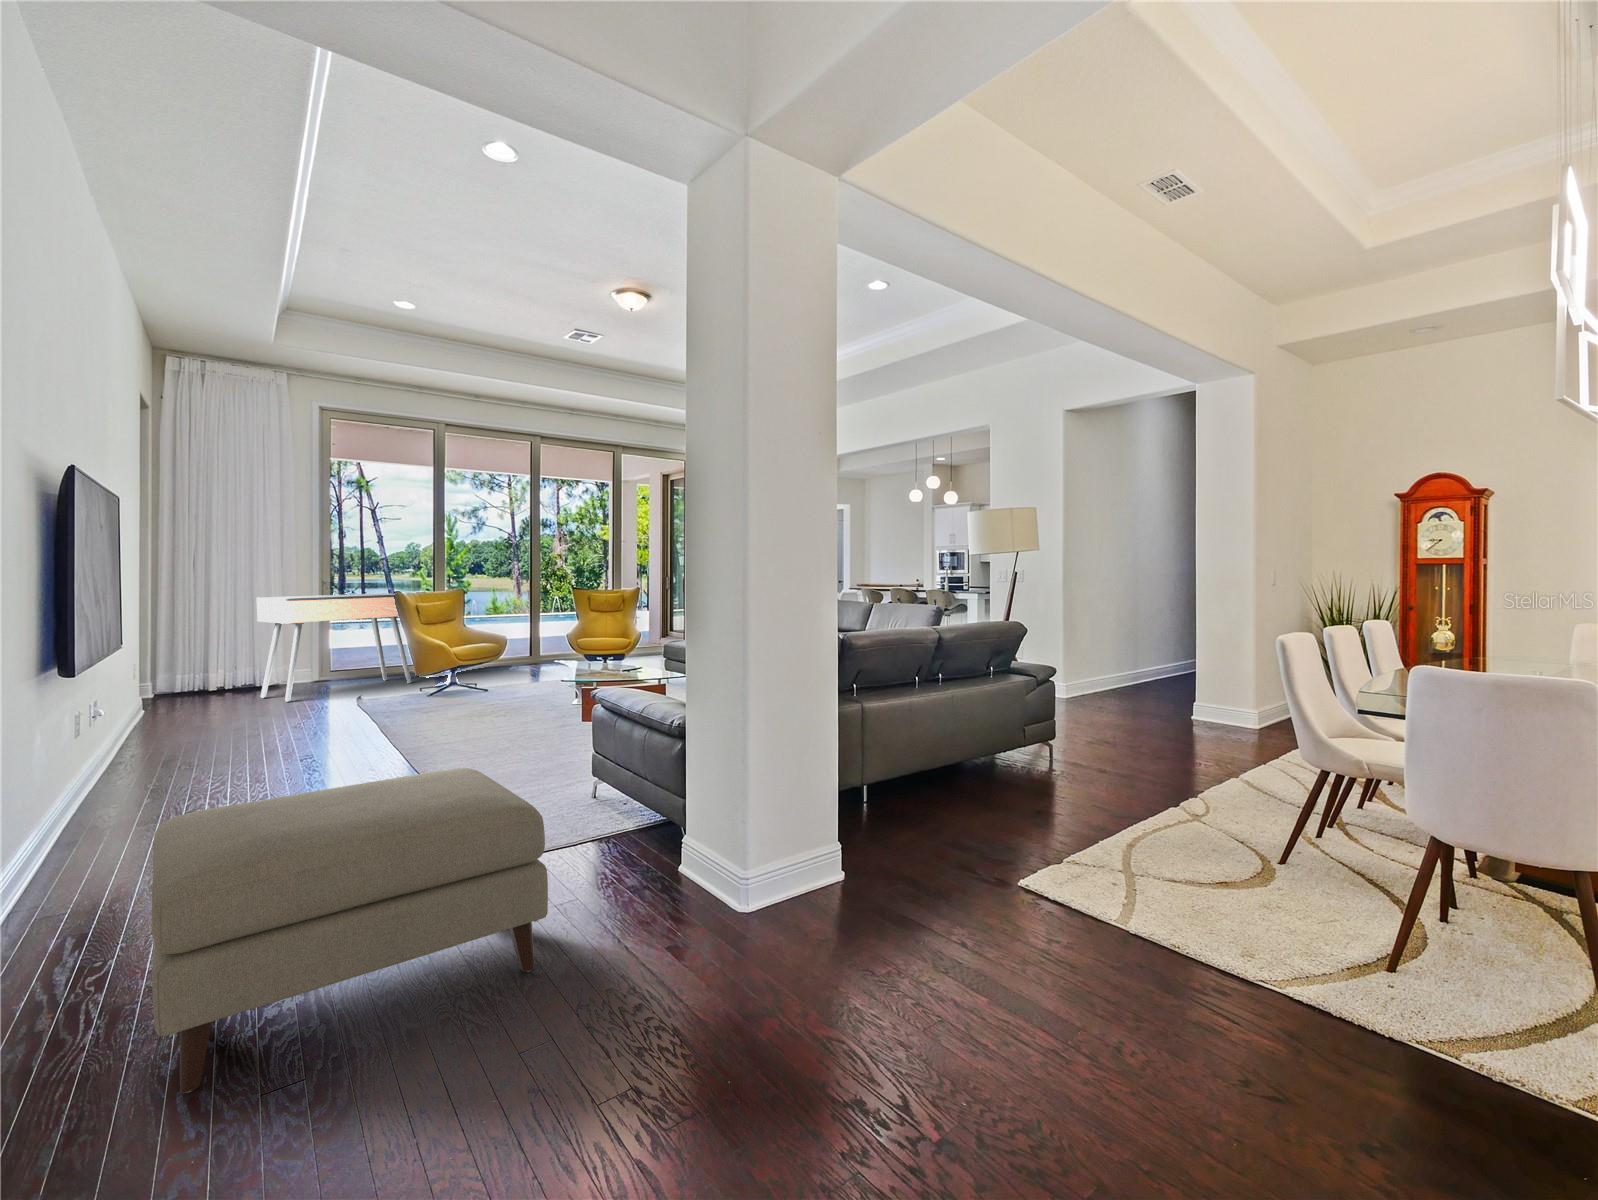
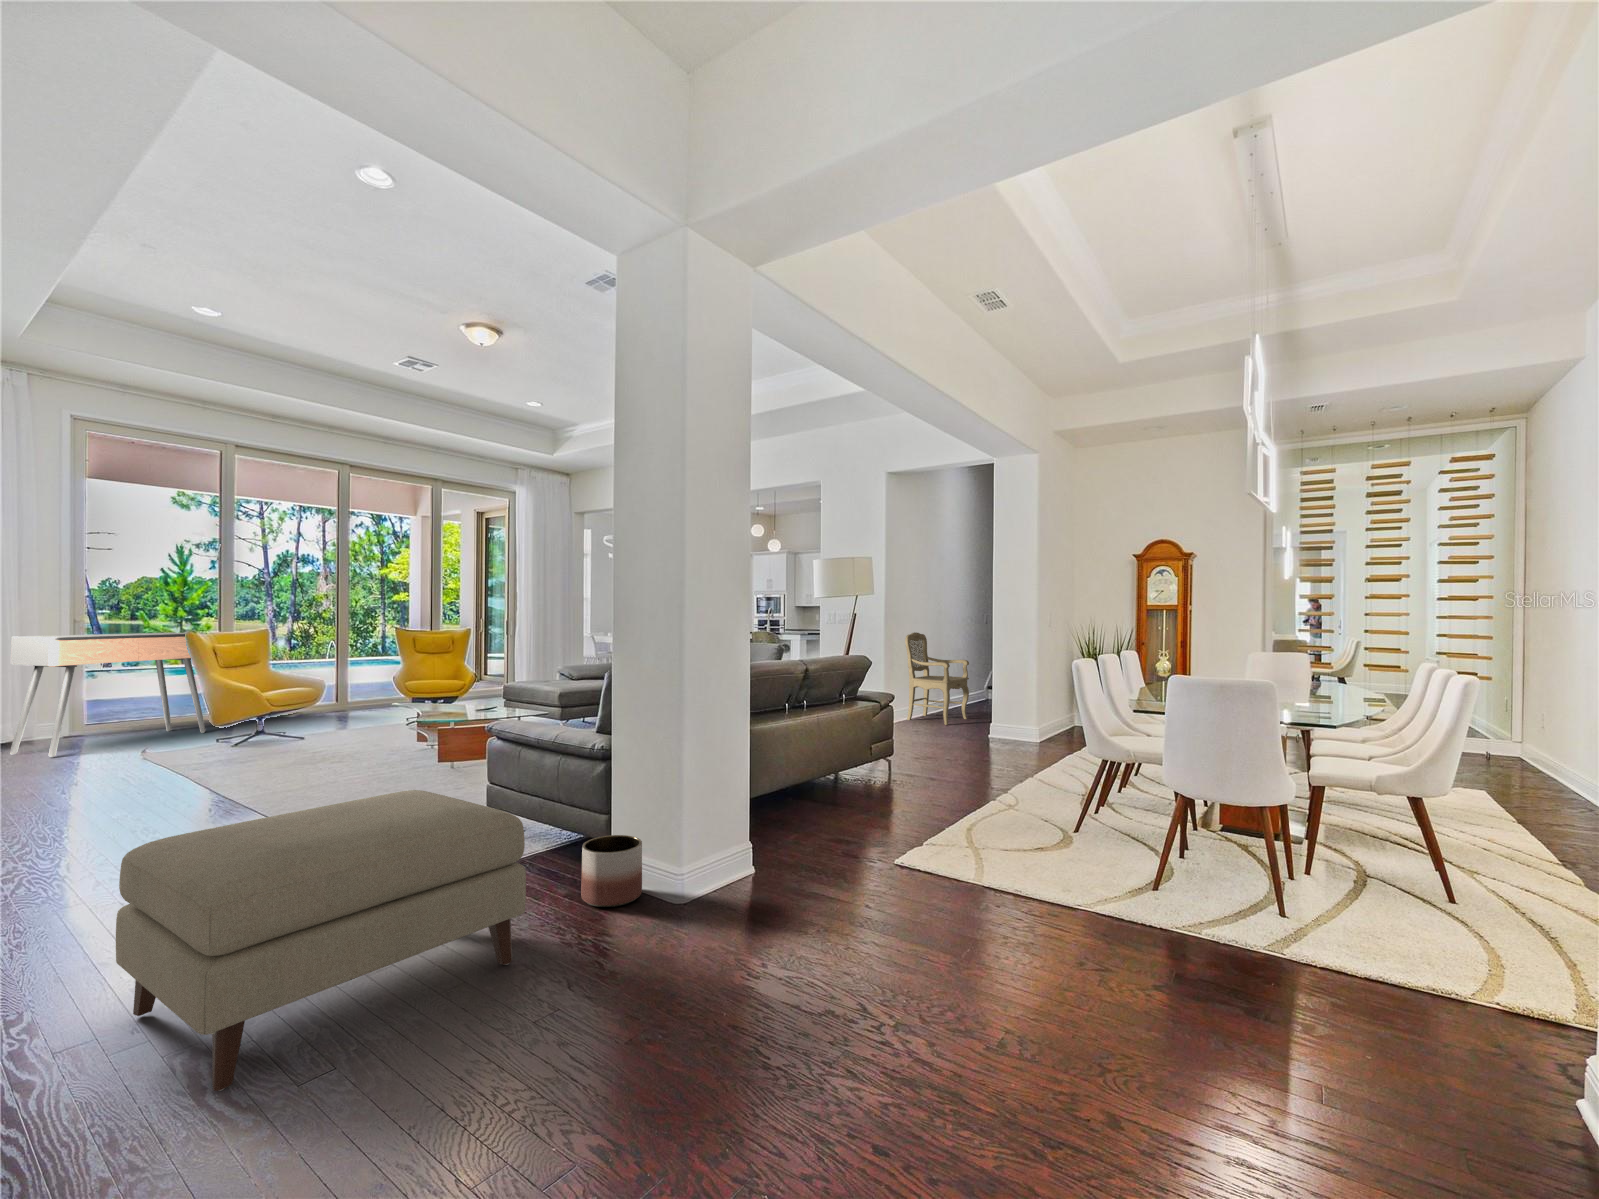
armchair: none [1087,594,1168,702] -> present [905,632,969,725]
planter: none [640,827,706,909] -> present [581,835,642,907]

